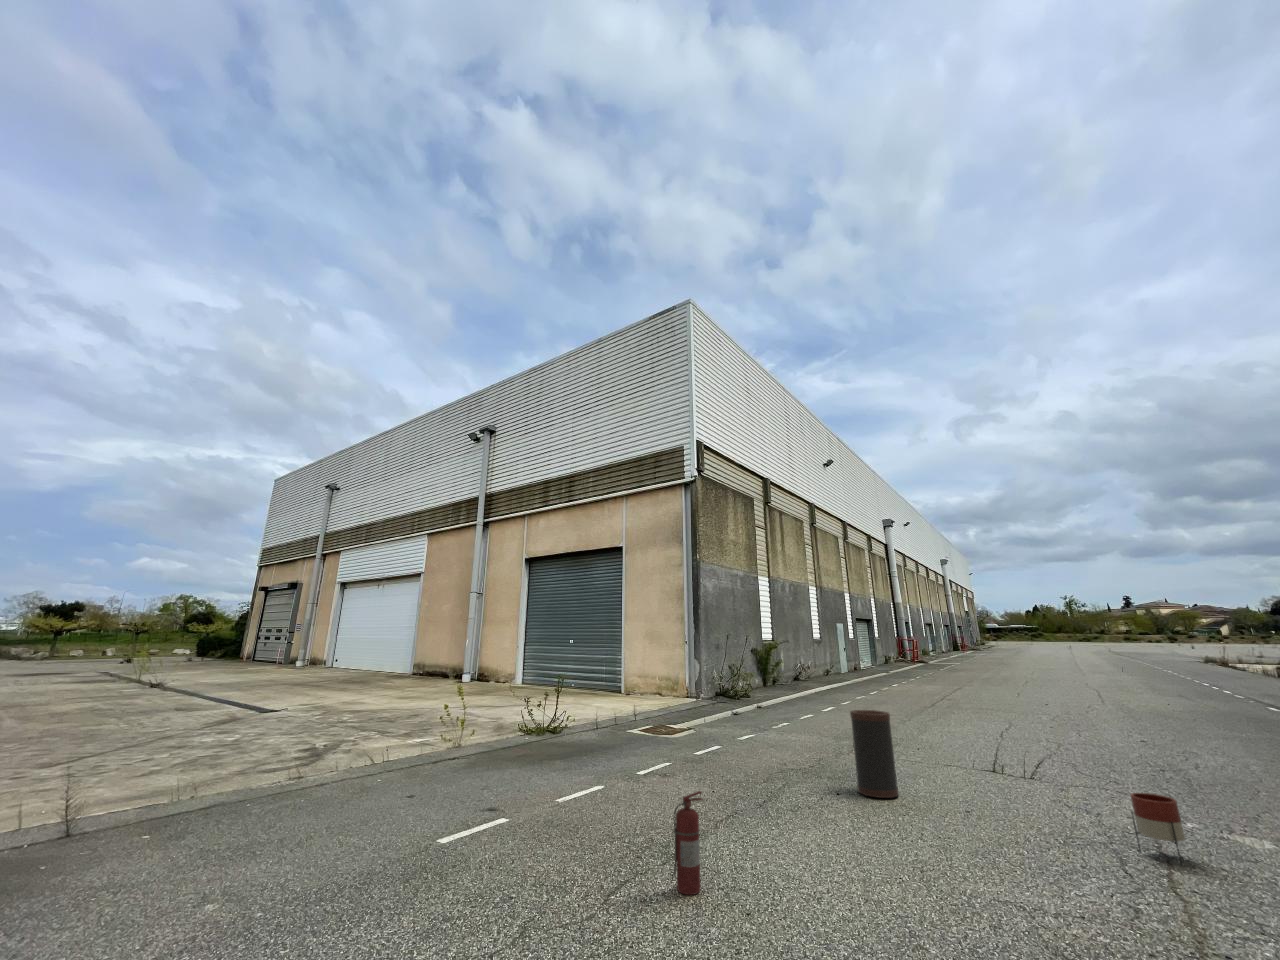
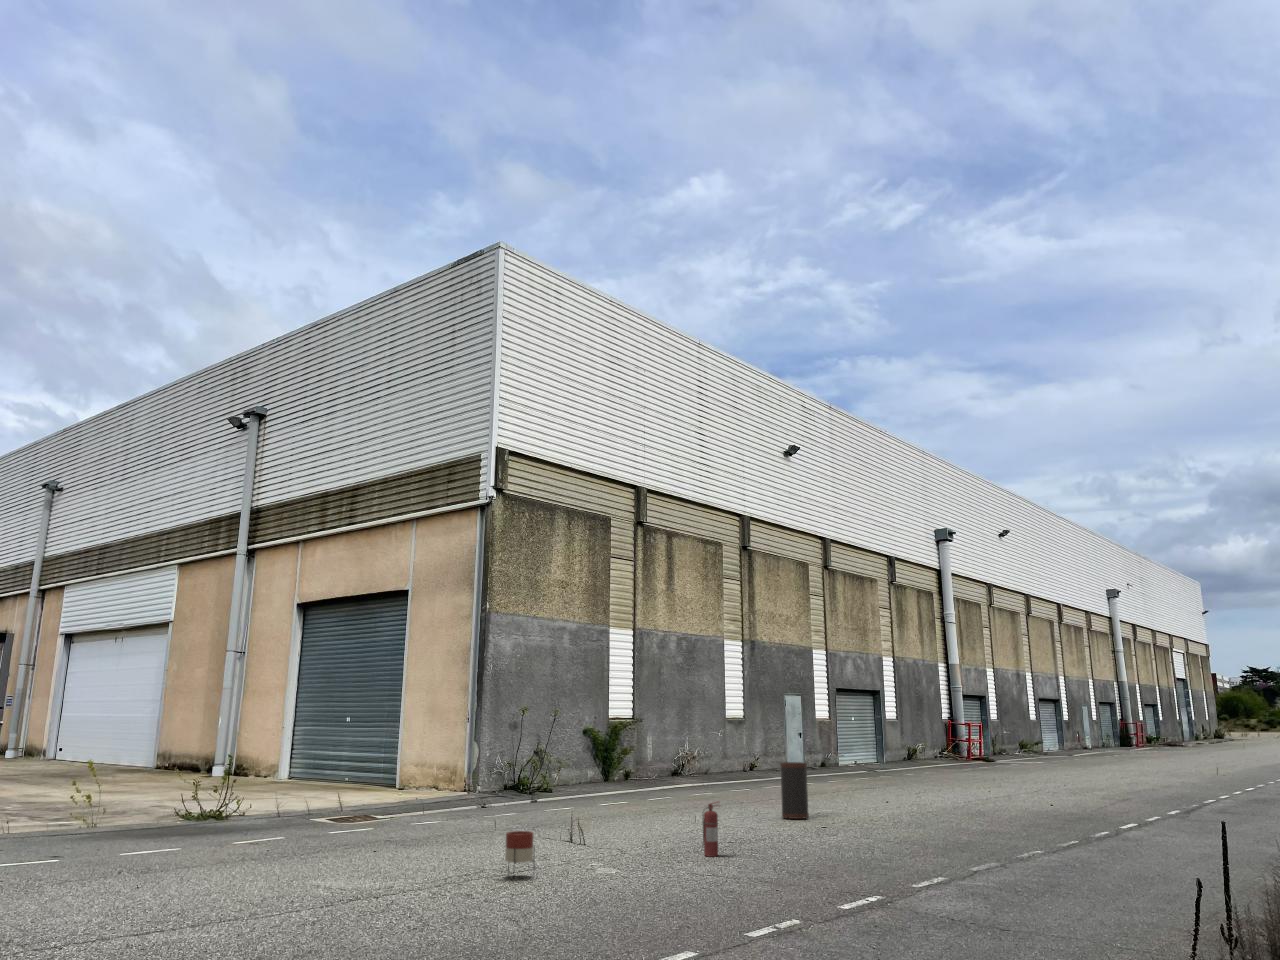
trash can: present [850,710,899,798] -> present [780,762,809,819]
fire extinguisher: present [673,791,702,895] -> present [702,802,718,857]

